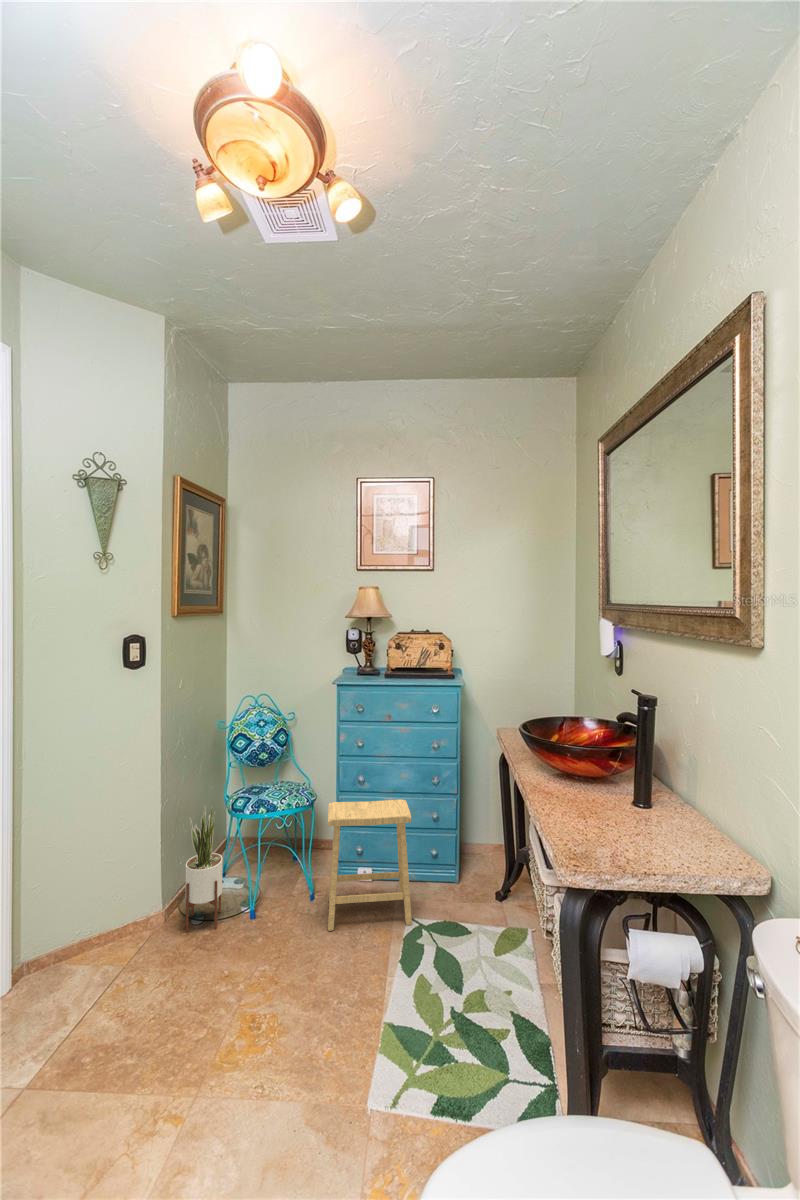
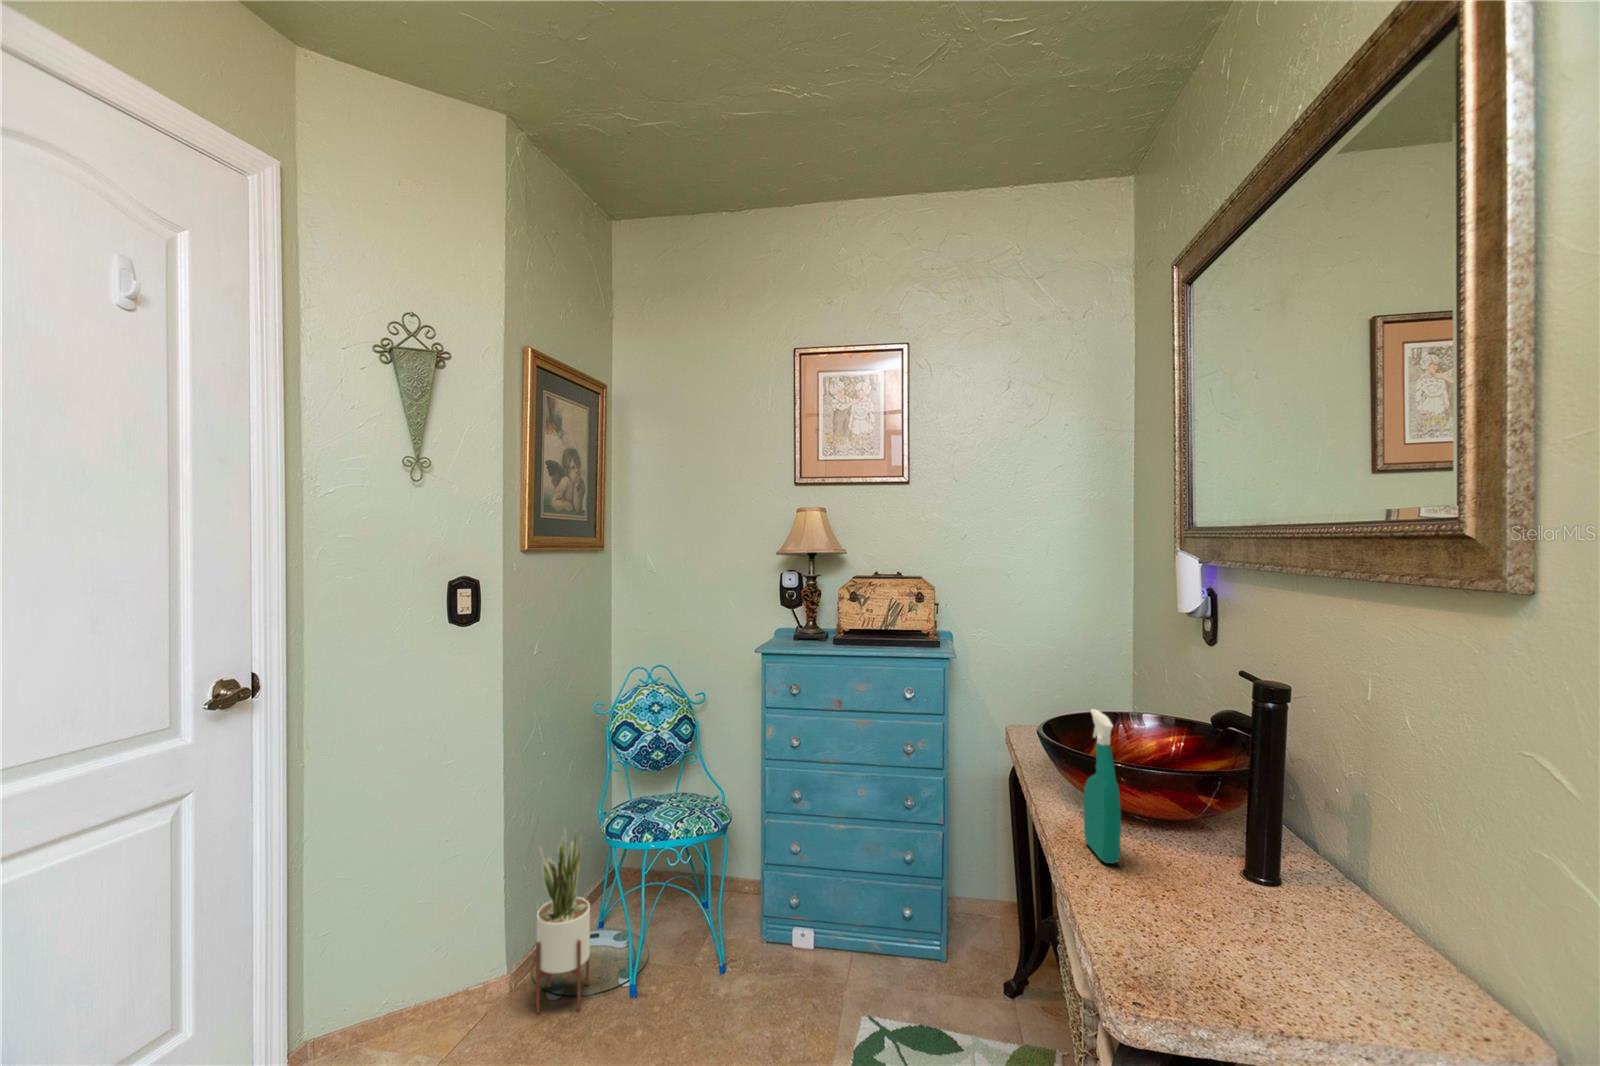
spray bottle: none [546,712,567,801] -> present [1084,709,1121,863]
footstool: present [328,799,412,931] -> none [741,830,870,1028]

